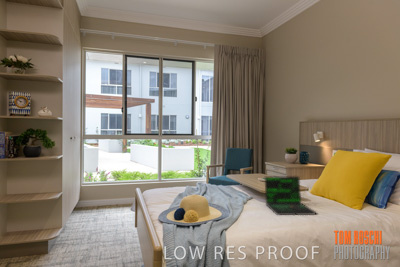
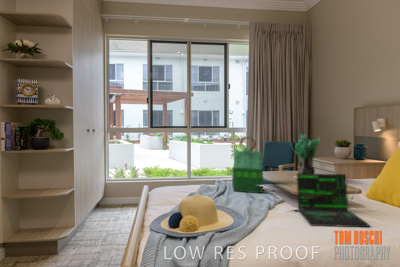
potted plant: none [256,145,279,182] -> present [296,134,320,174]
tote bag: none [211,147,236,192] -> present [232,137,263,193]

